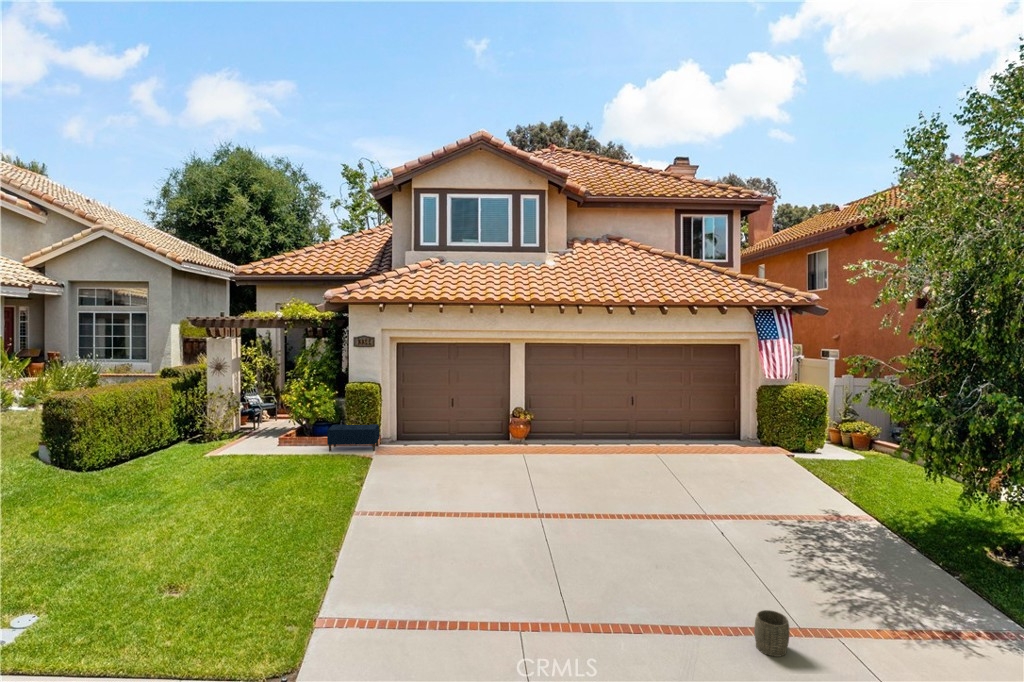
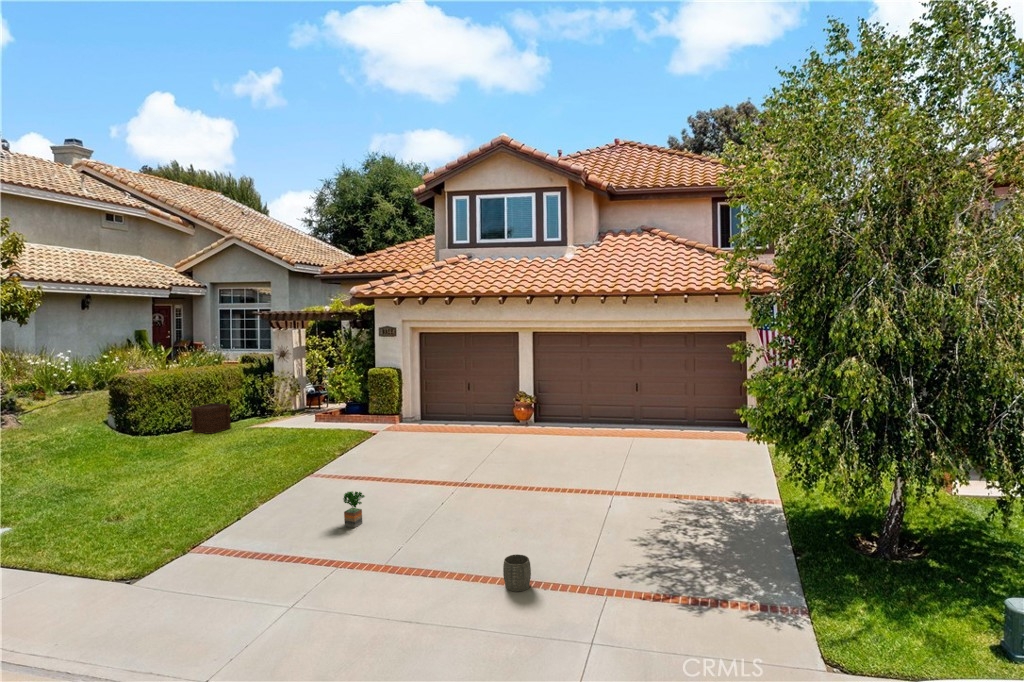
bench: present [327,424,379,451] -> none [350,403,396,427]
wooden crate: none [119,434,172,474] -> present [191,403,231,434]
potted tree: none [471,545,500,592] -> present [343,492,365,528]

